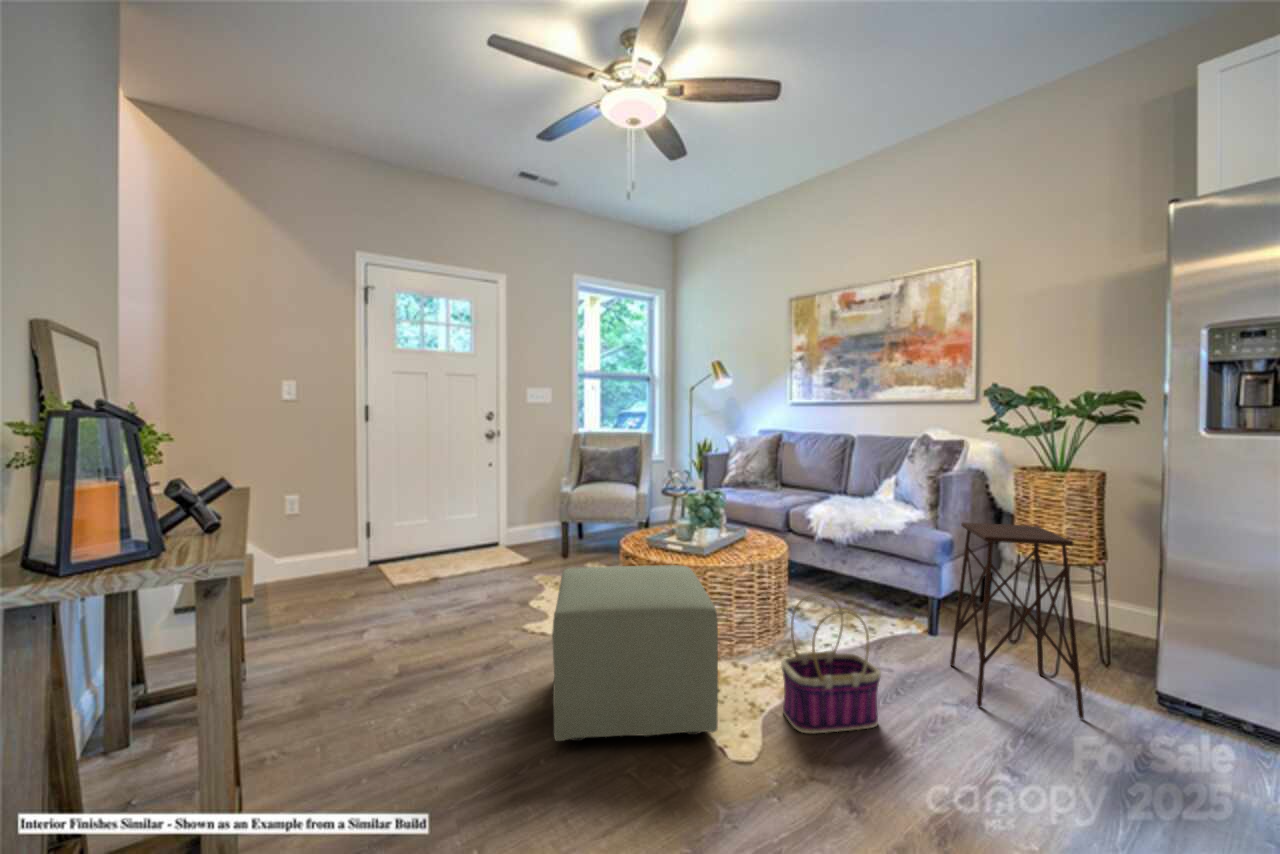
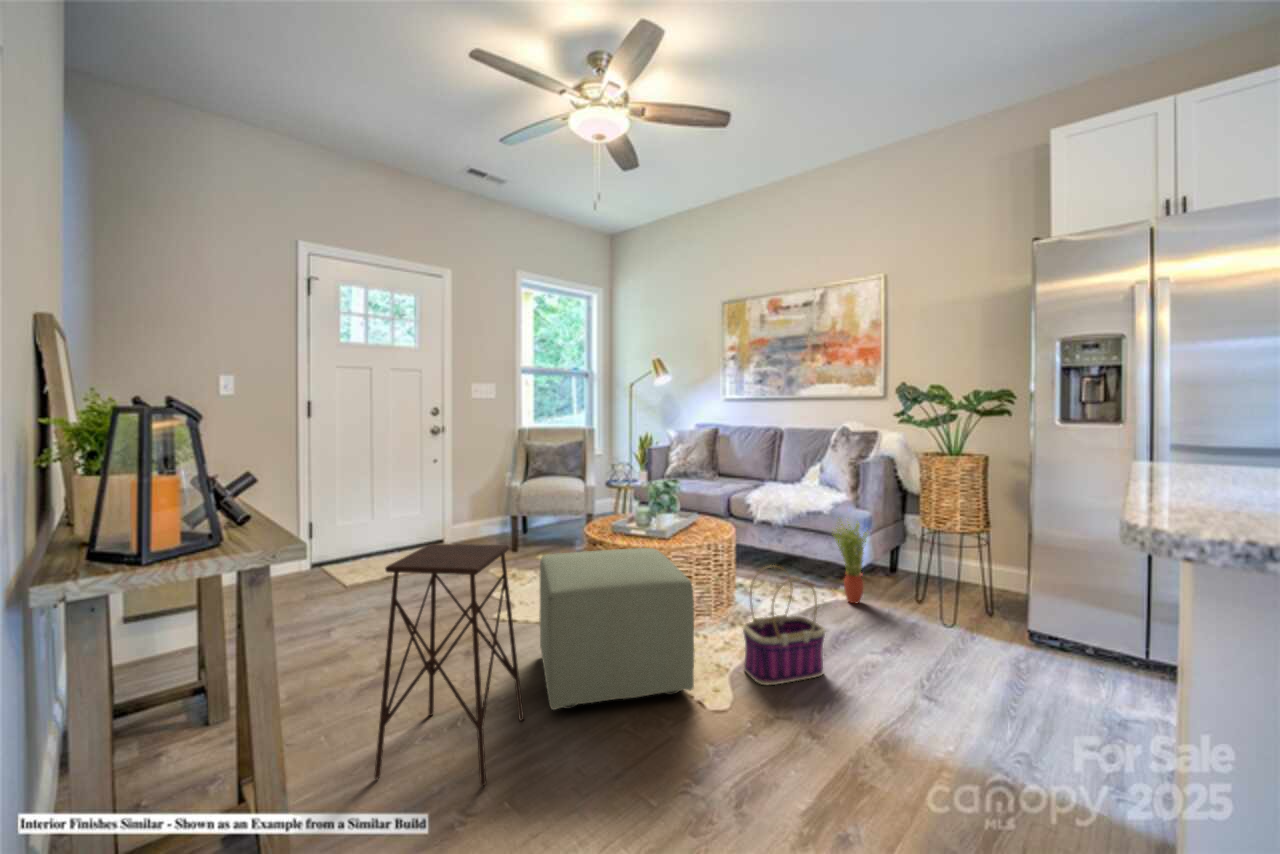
side table: present [950,523,1084,719] -> present [374,543,524,786]
potted plant: none [902,538,949,640] -> present [832,518,868,603]

